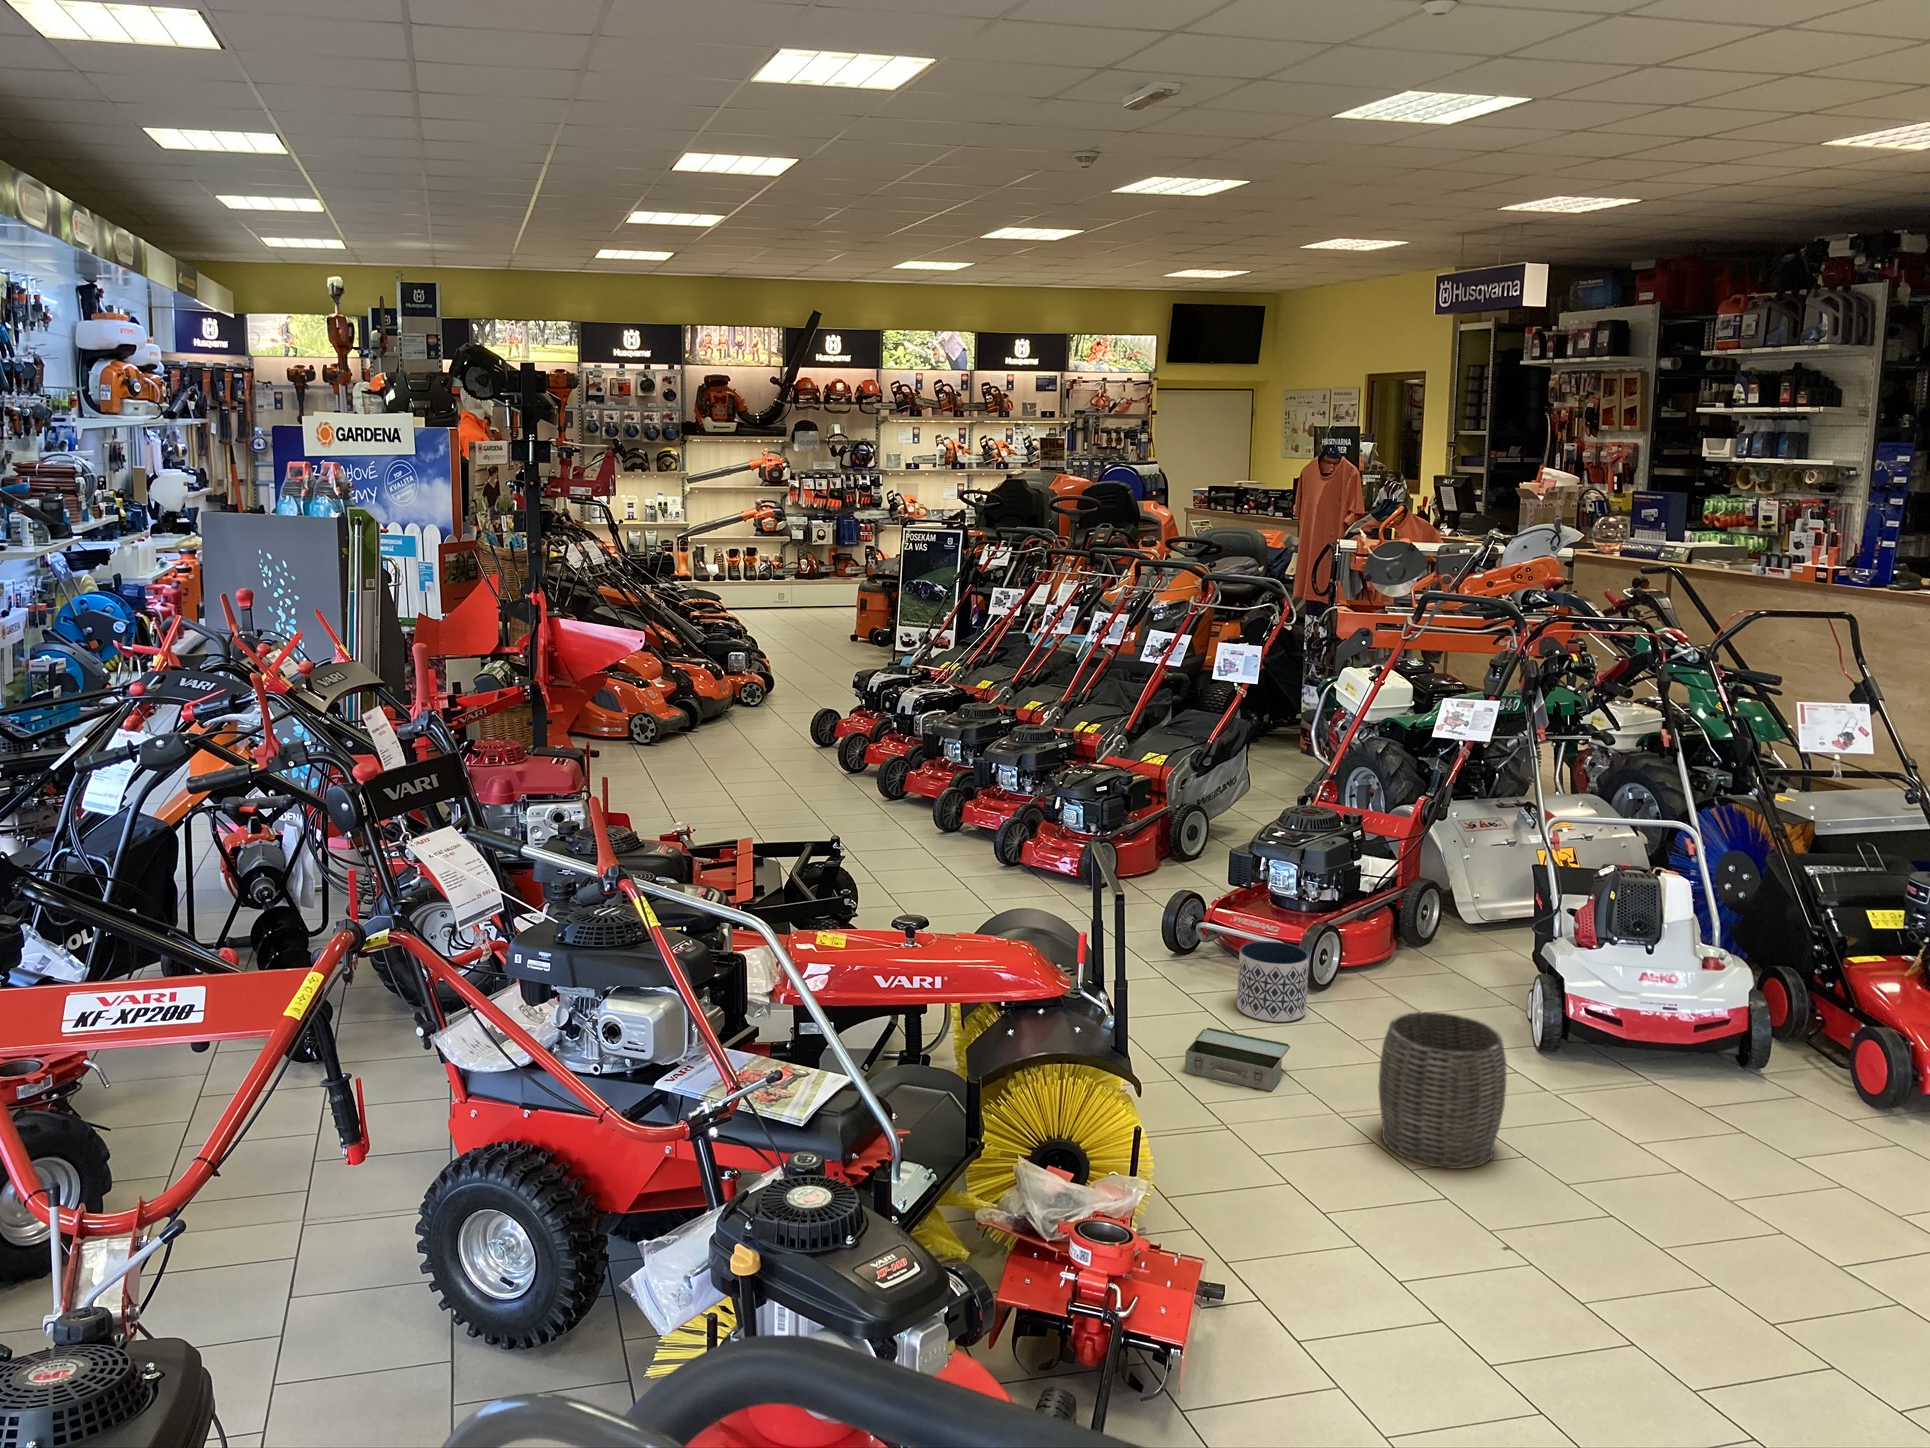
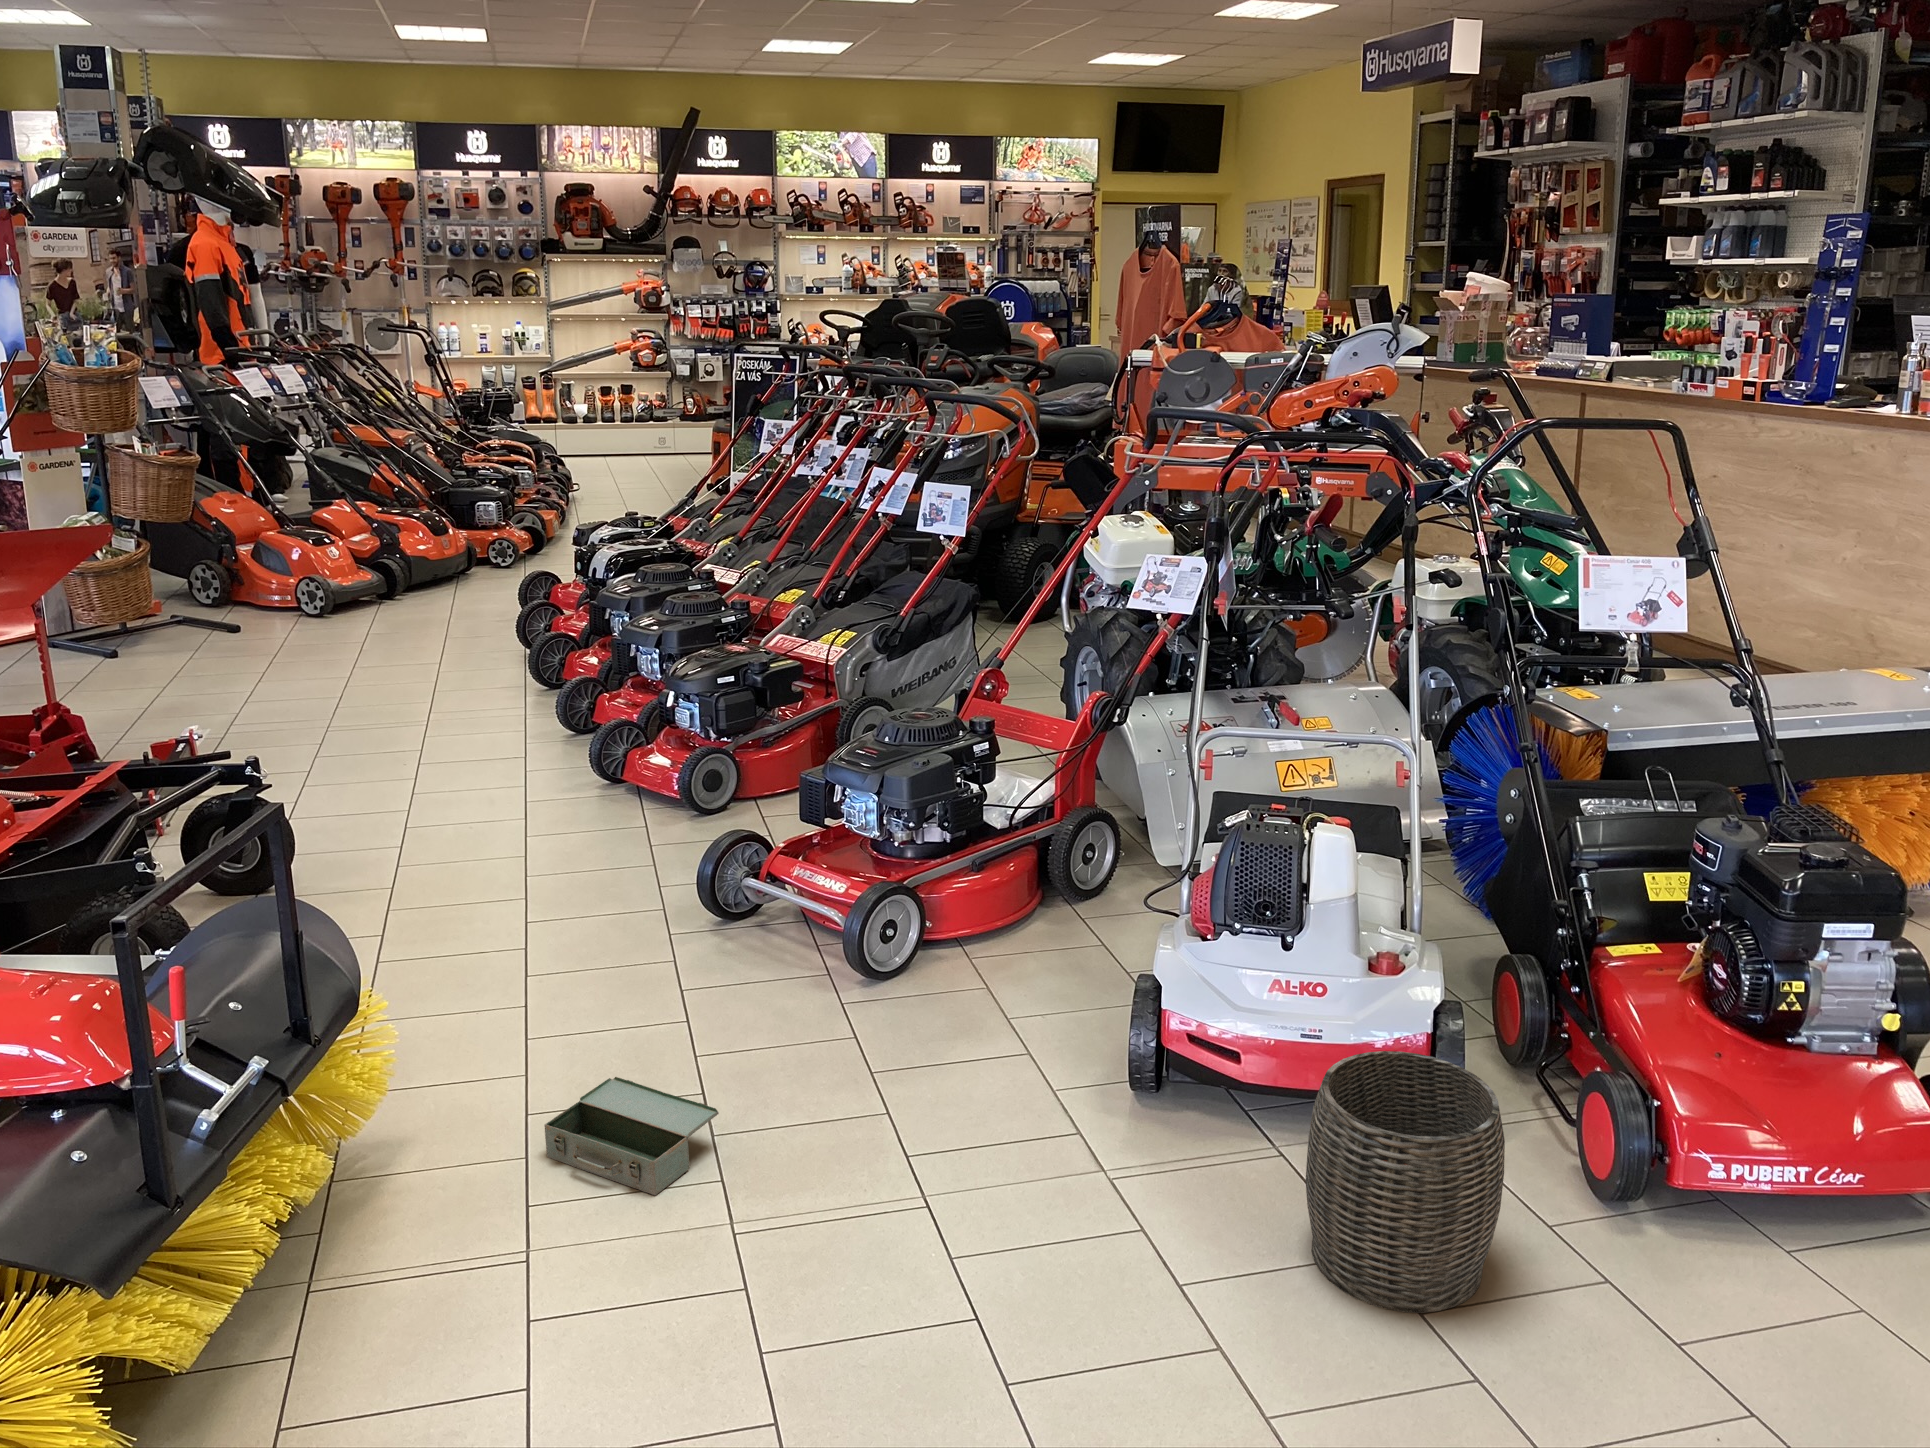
planter: present [1237,941,1309,1022] -> none [729,923,834,1049]
woven basket: present [1378,1012,1506,1169] -> present [1306,1051,1505,1313]

